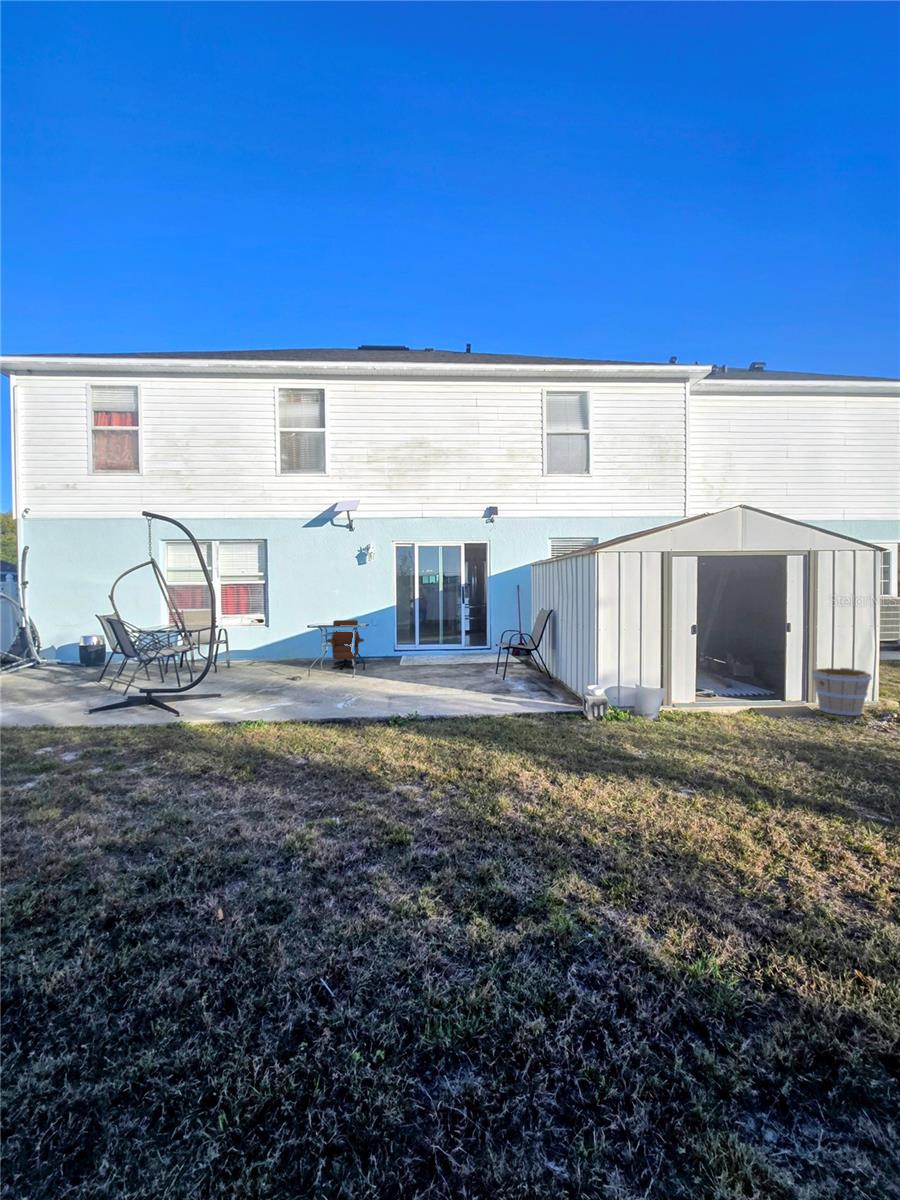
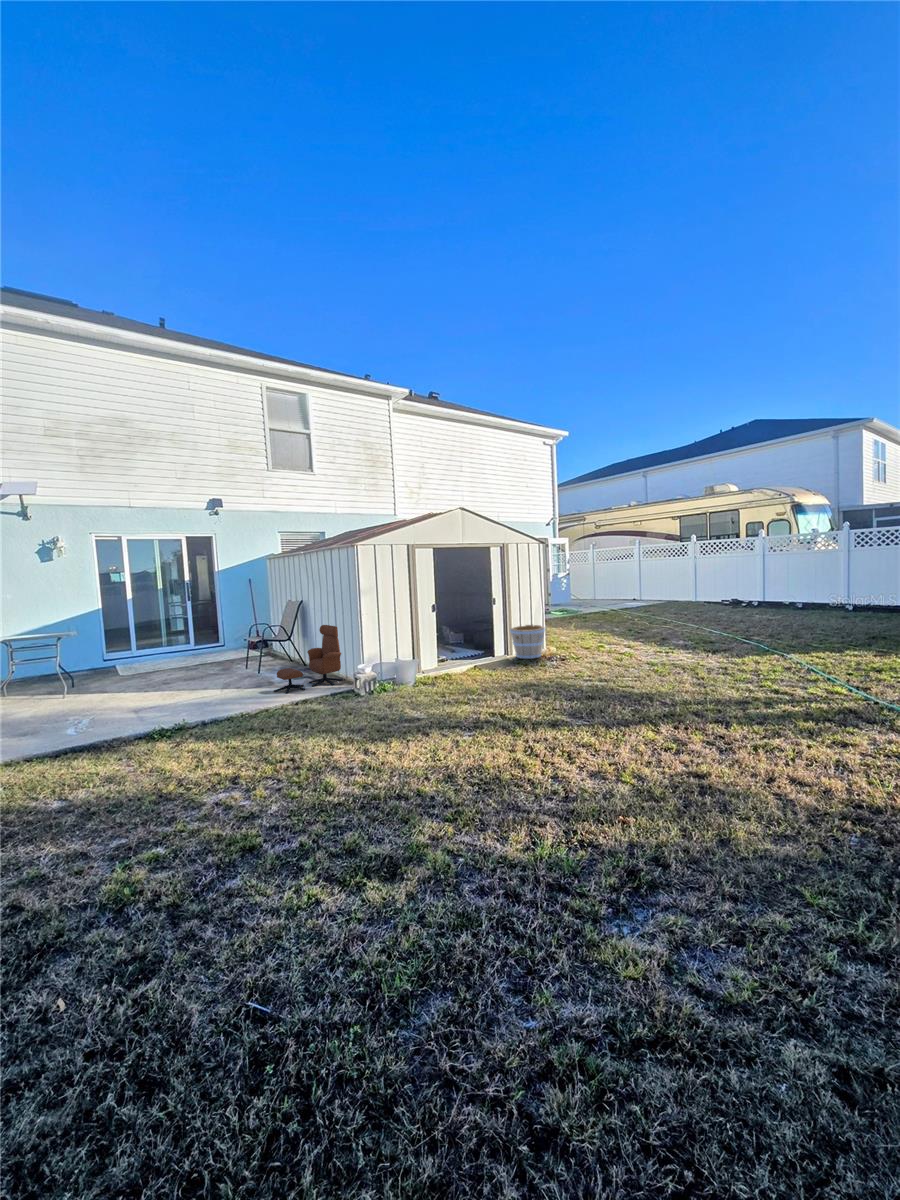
lounge chair: present [327,620,364,670] -> present [274,625,343,694]

